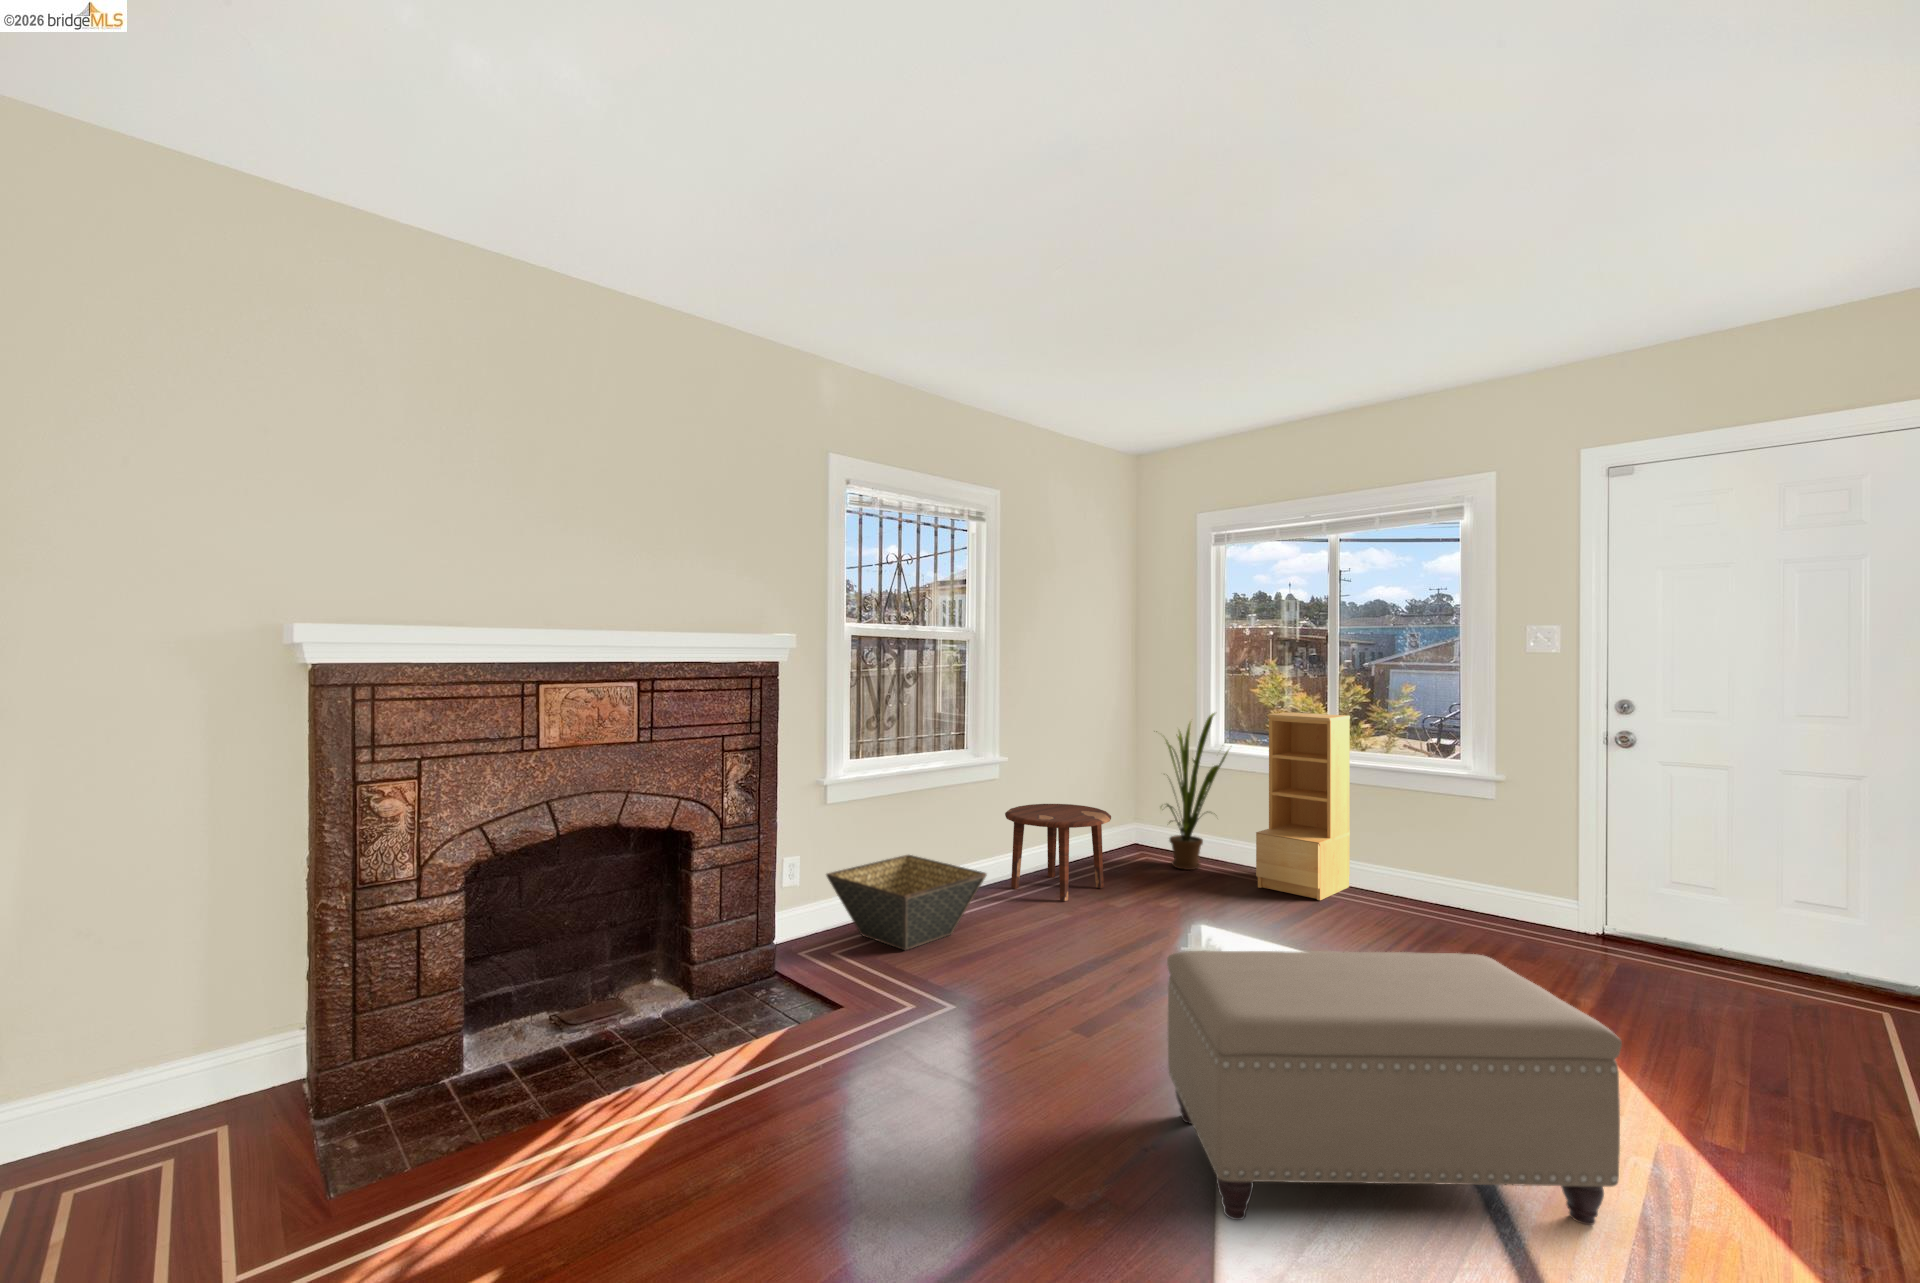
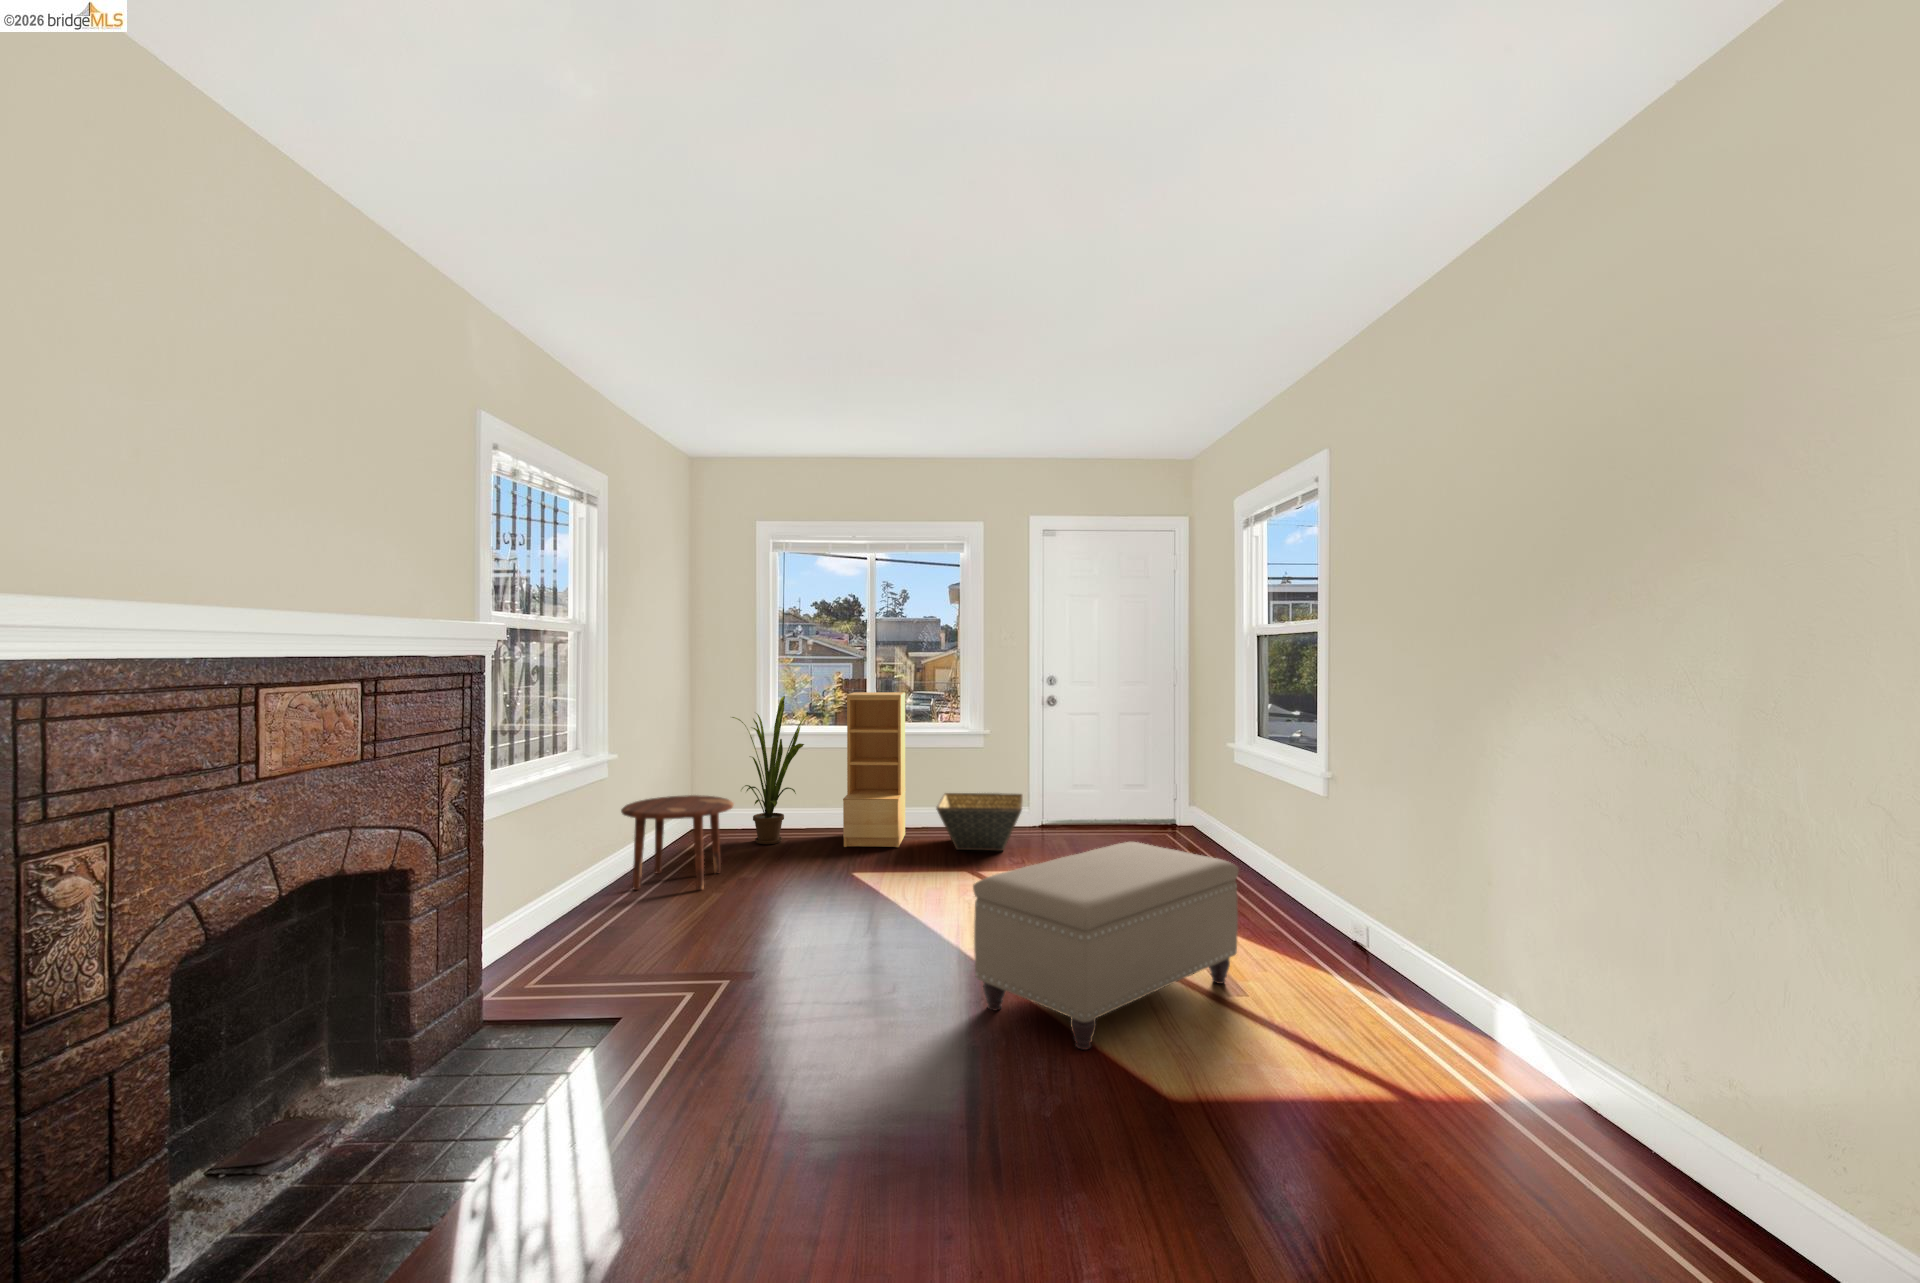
basket: present [826,855,987,950] -> present [936,793,1023,851]

